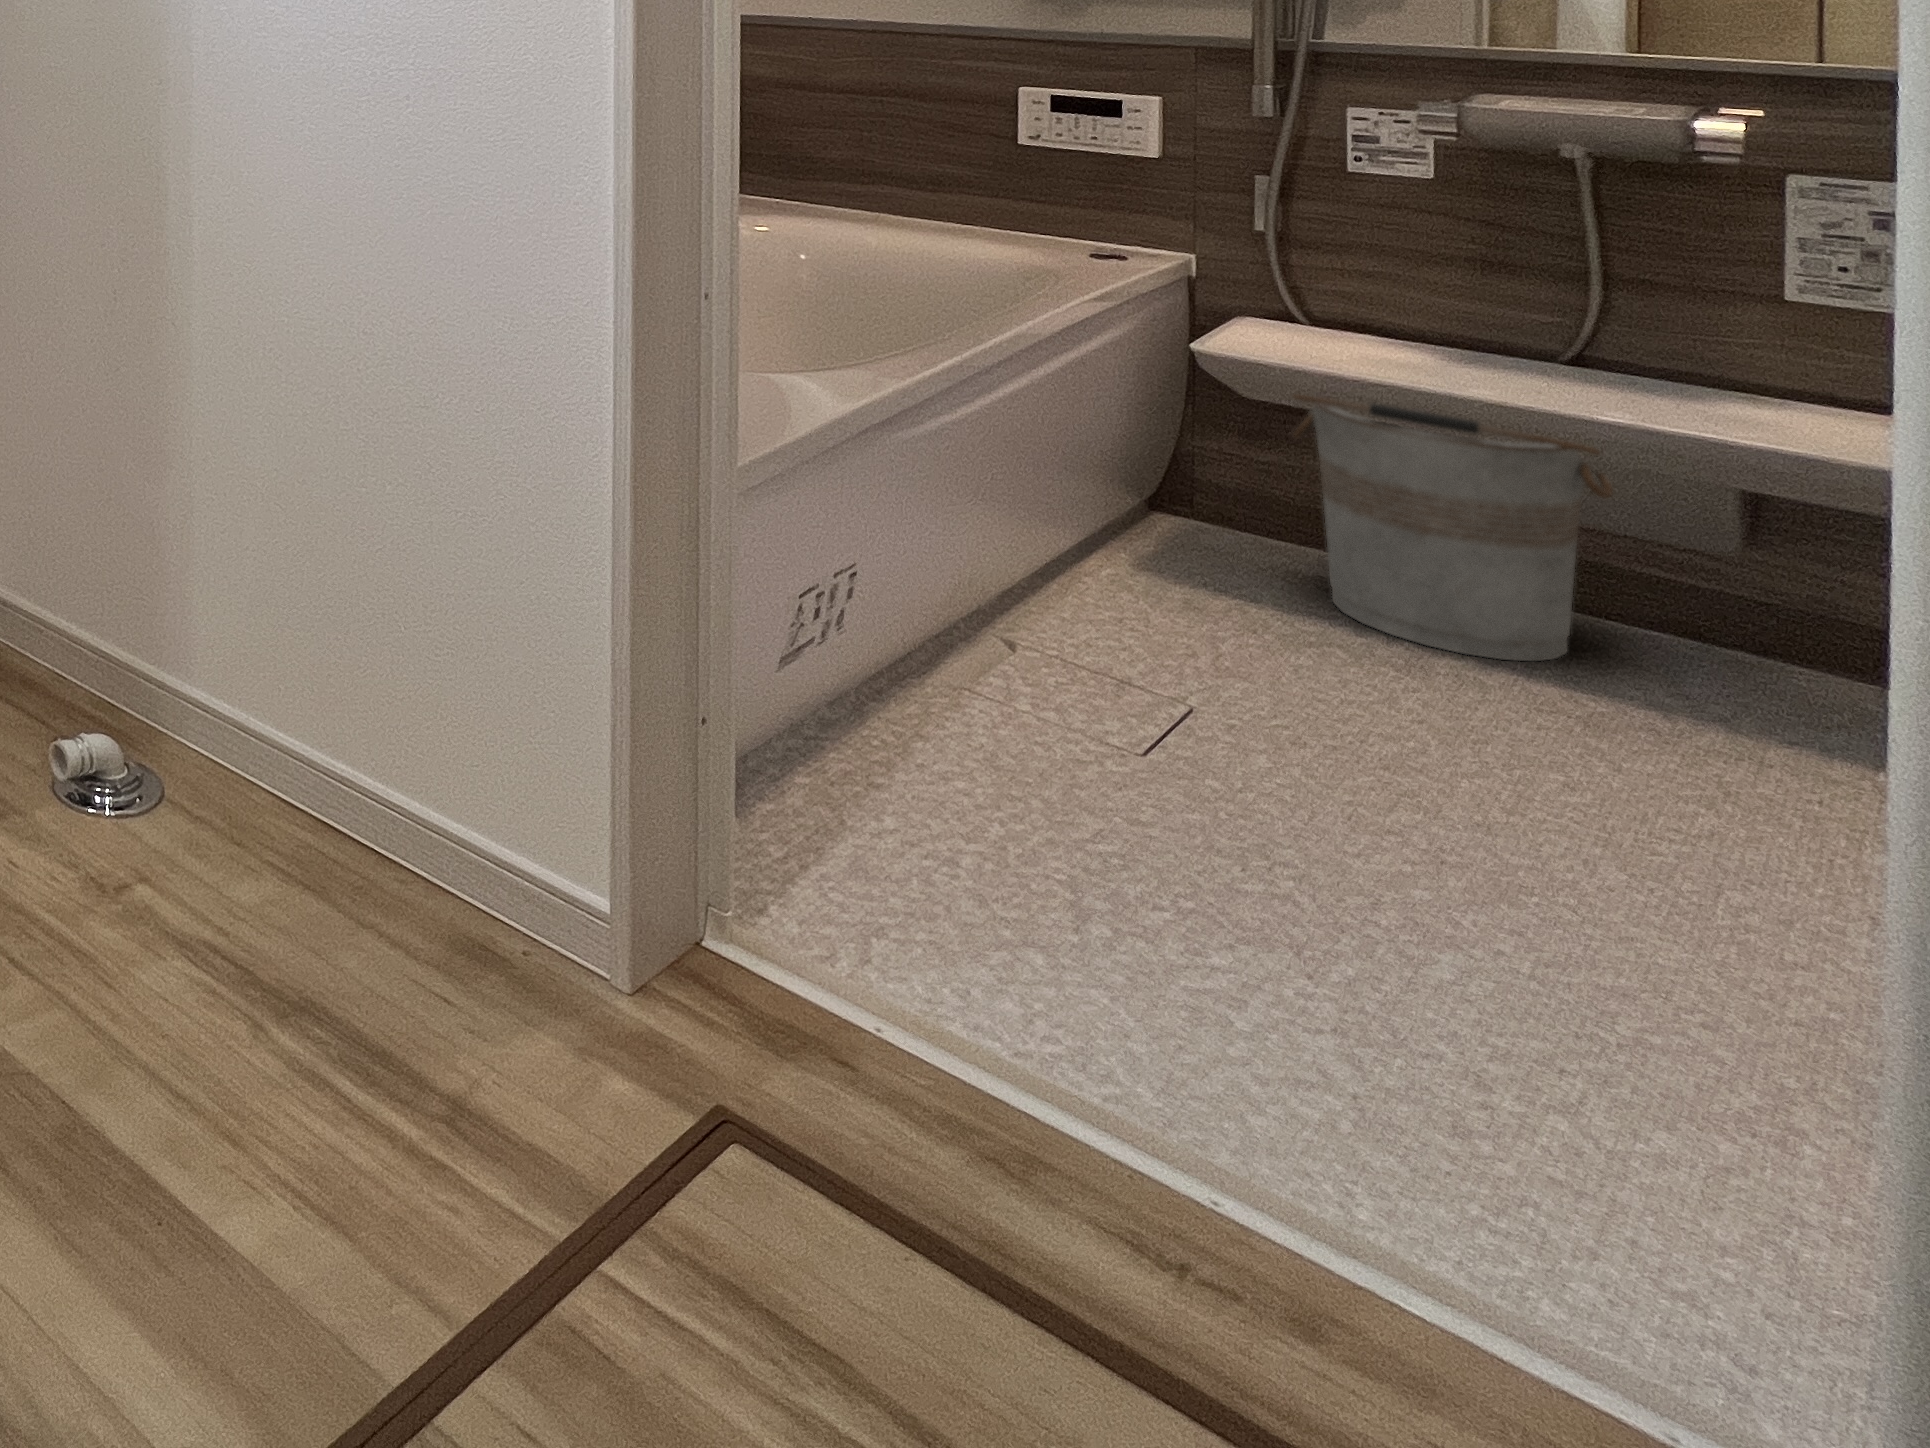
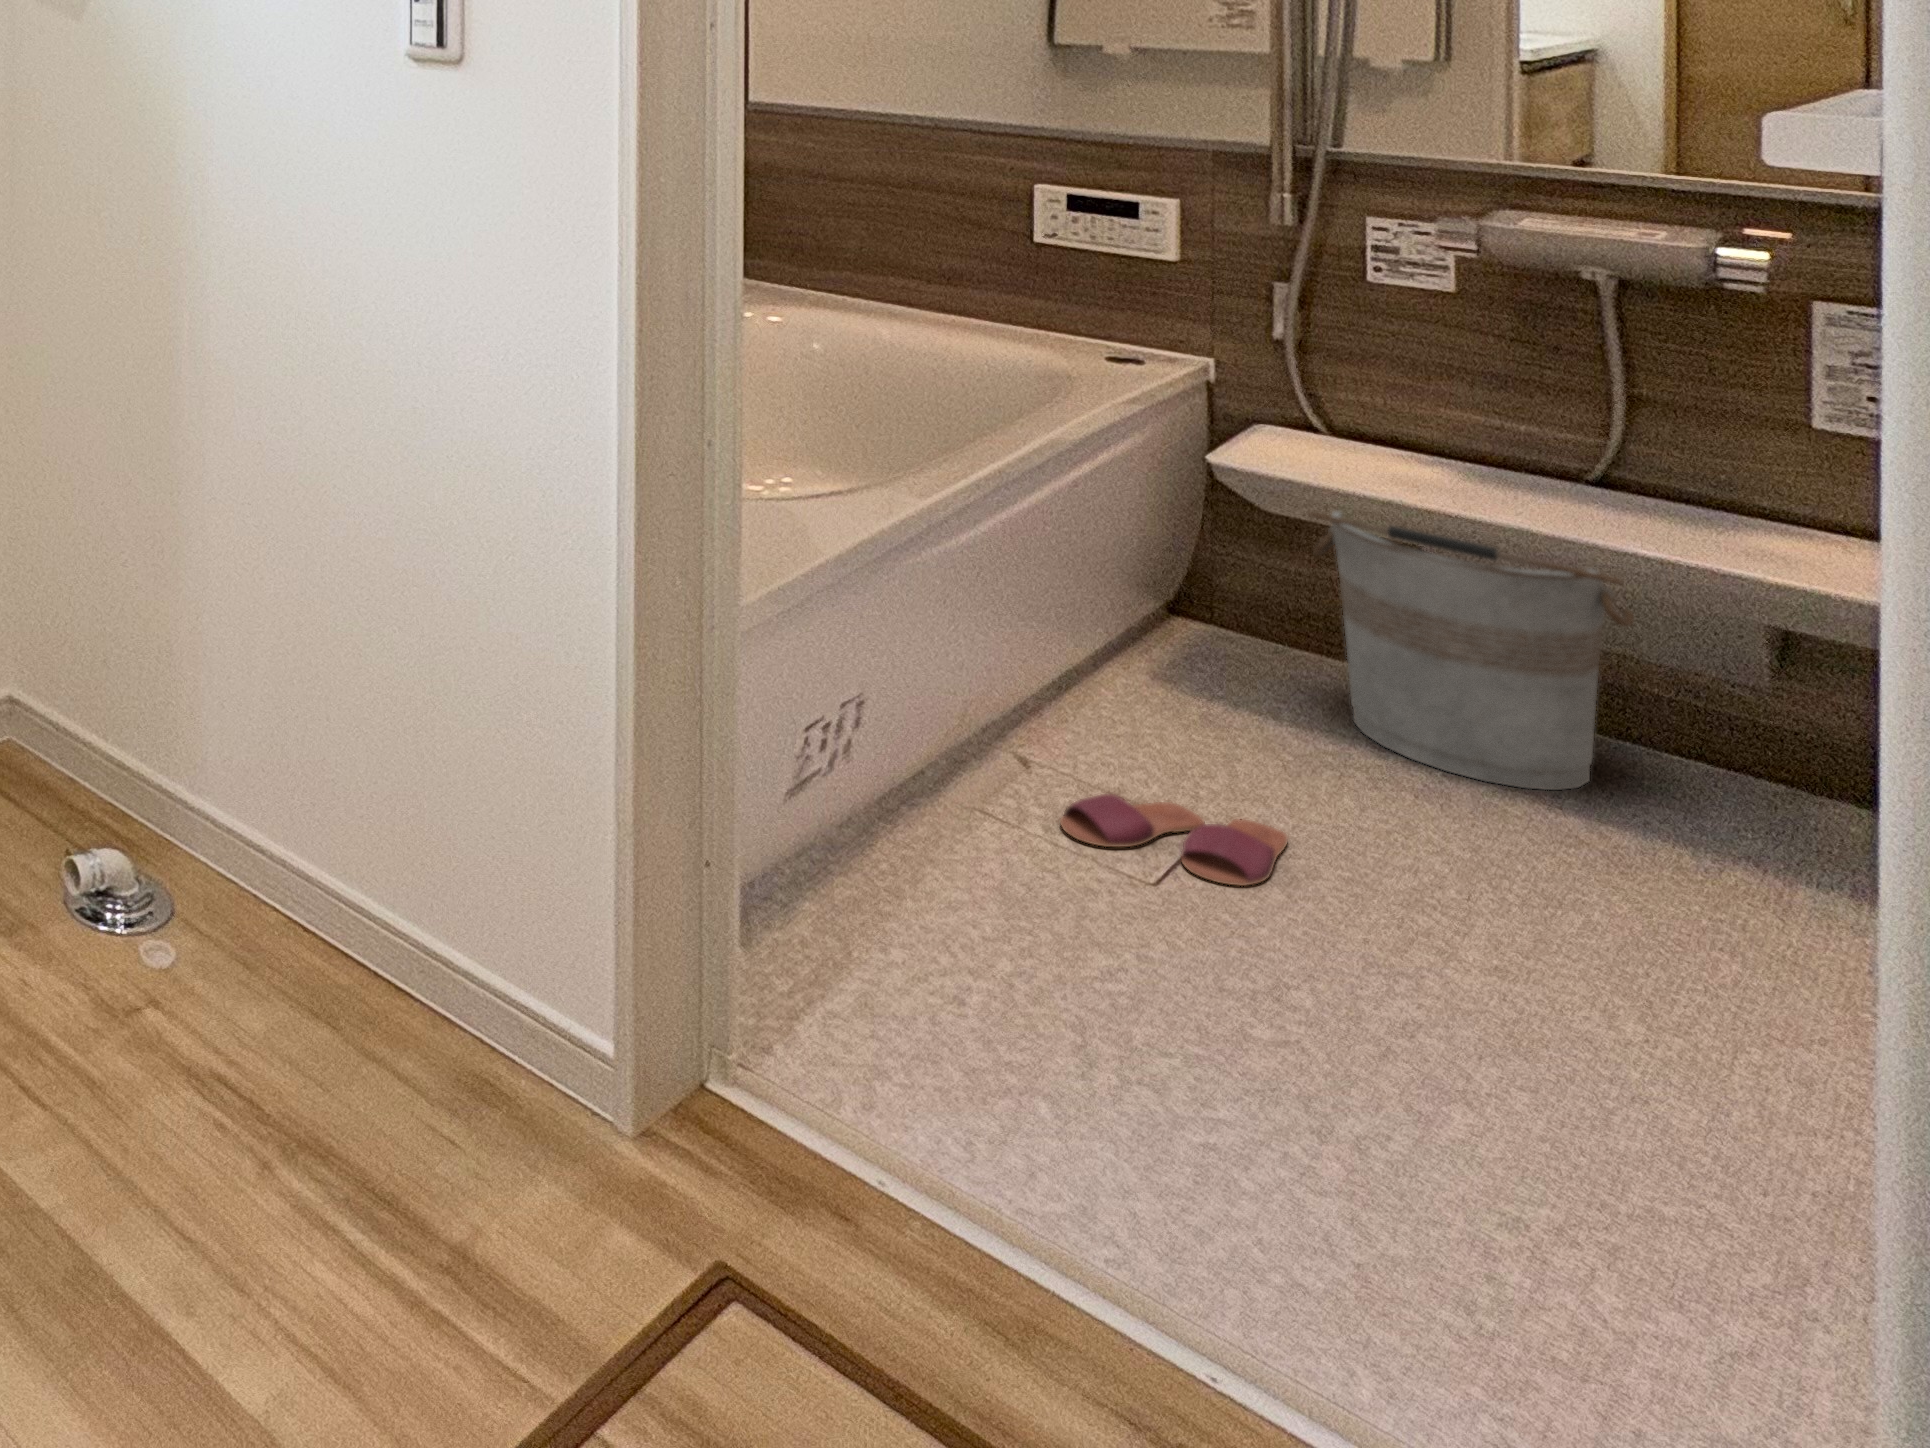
slippers: none [1048,667,1274,751] -> present [1060,794,1287,886]

